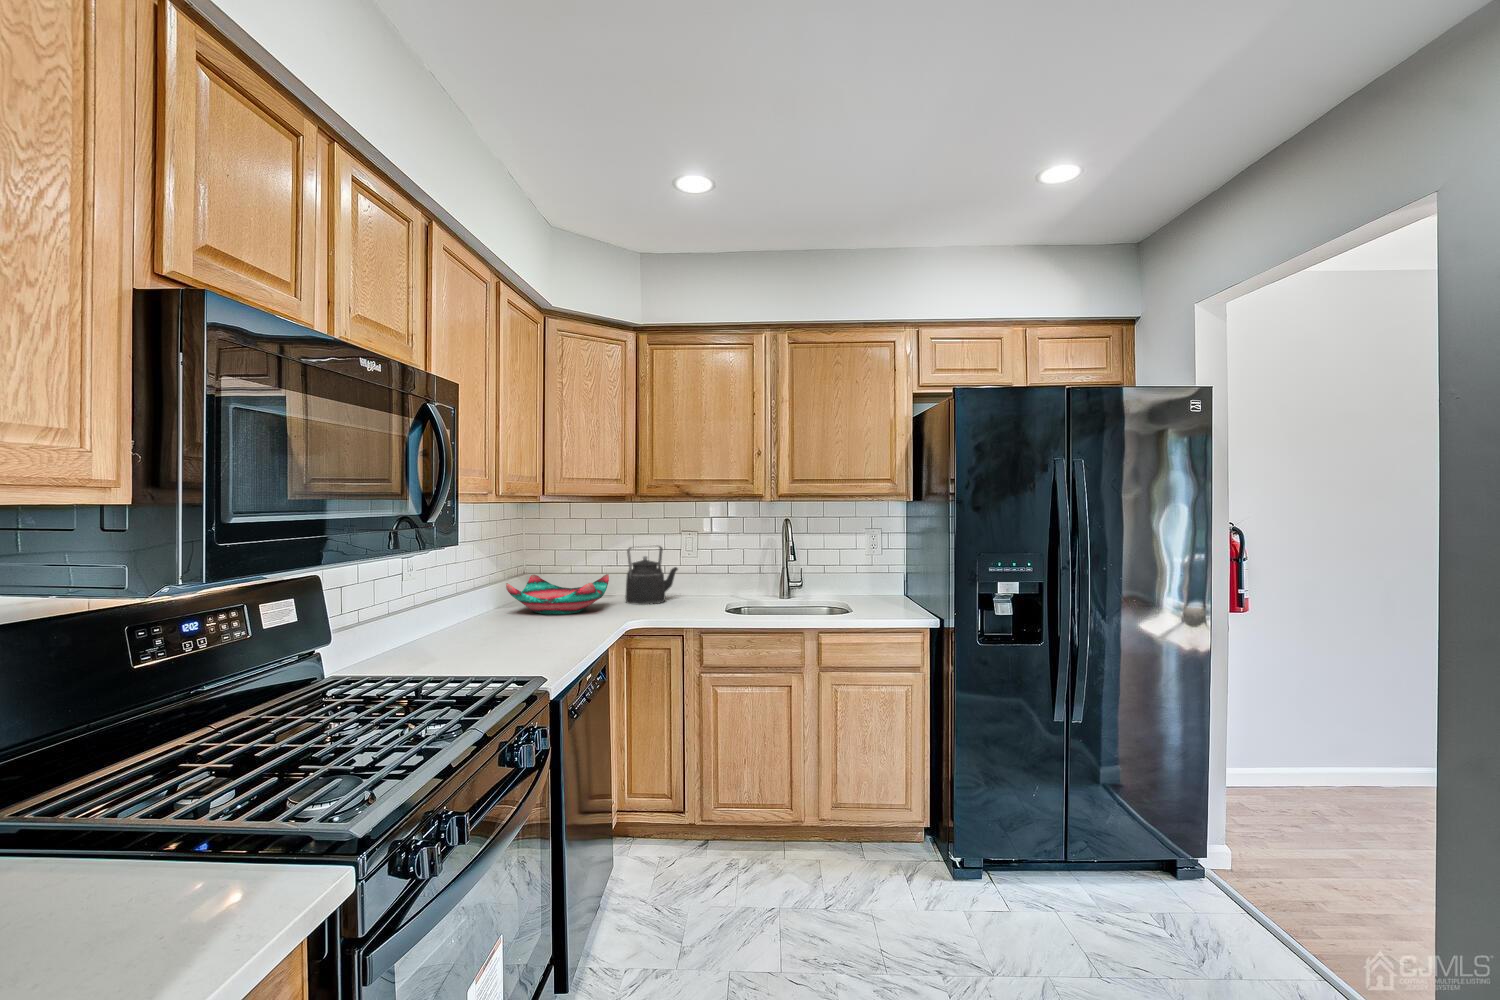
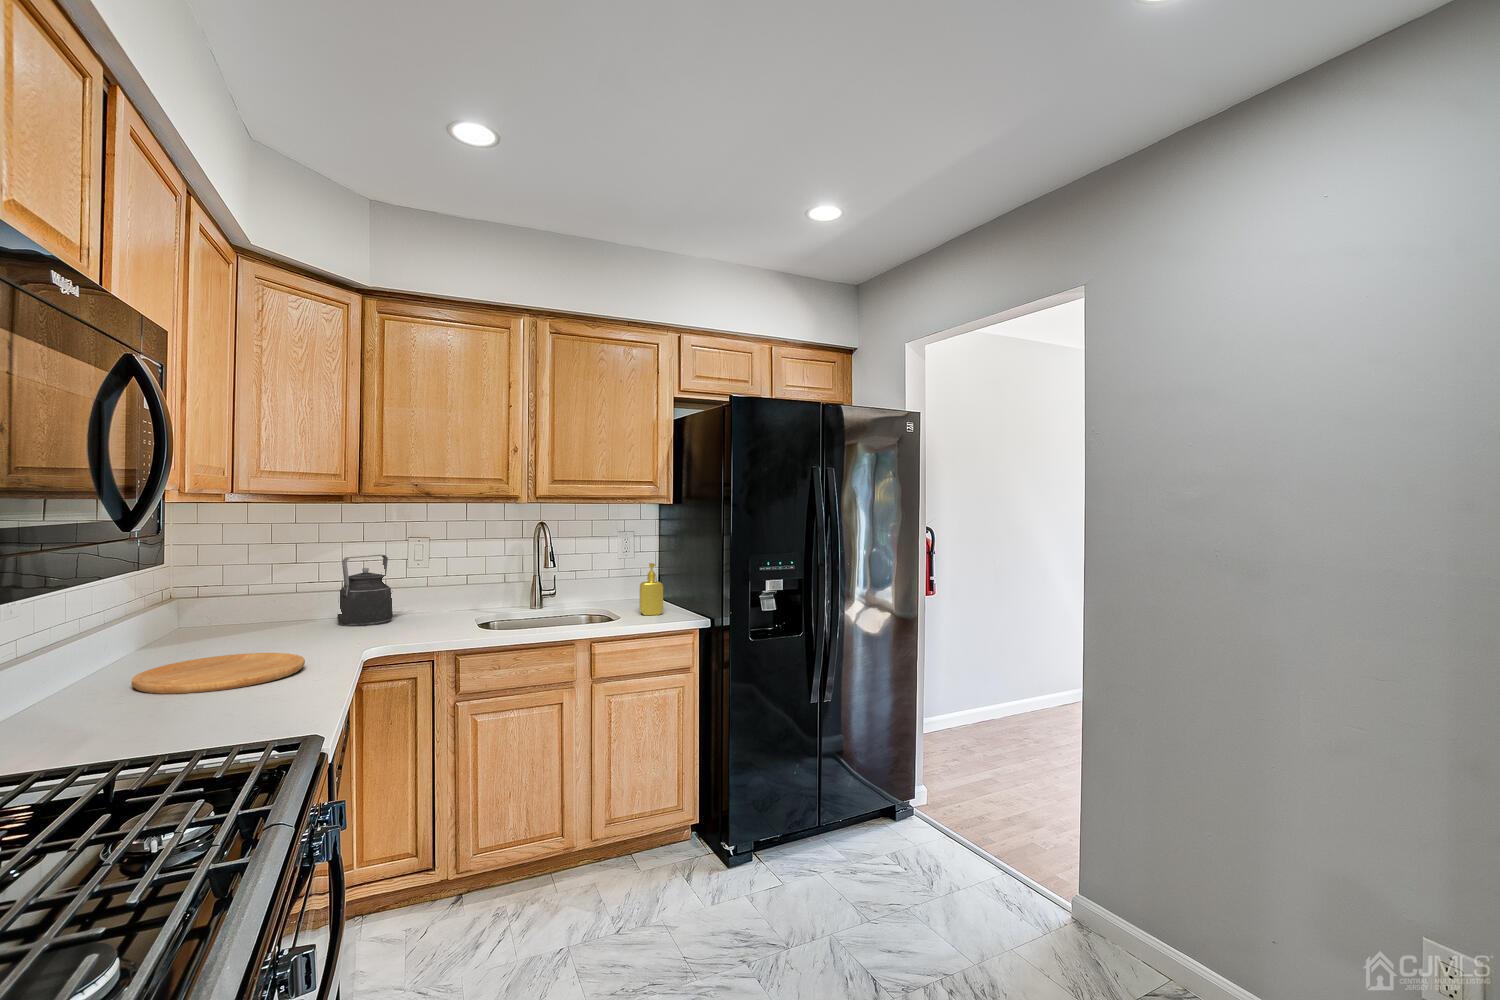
soap dispenser: none [876,560,898,612] -> present [639,563,663,615]
decorative bowl: present [506,574,609,614] -> none [170,592,321,649]
cutting board: none [470,618,577,641] -> present [132,653,305,694]

